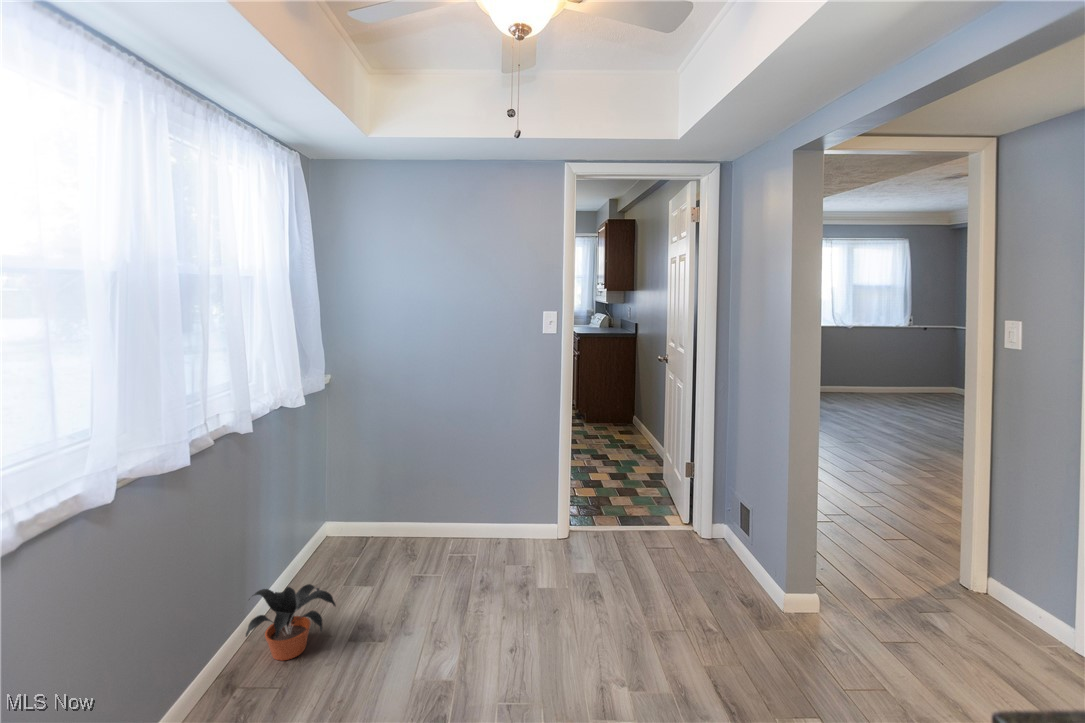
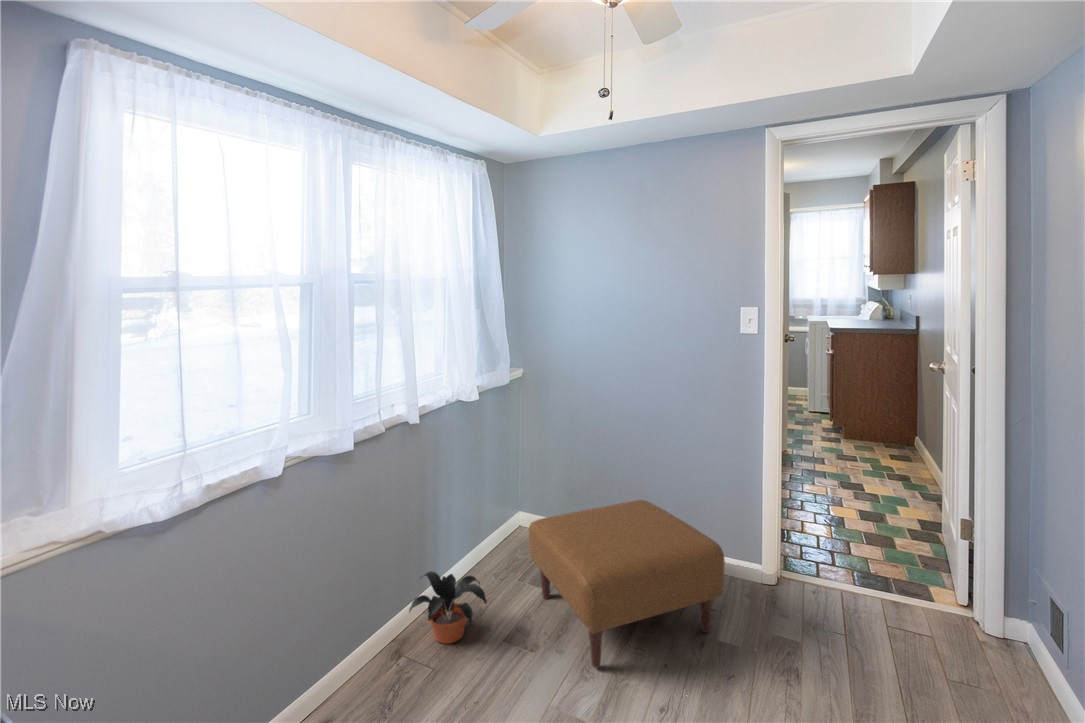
ottoman: none [364,485,545,637] -> present [529,500,725,668]

